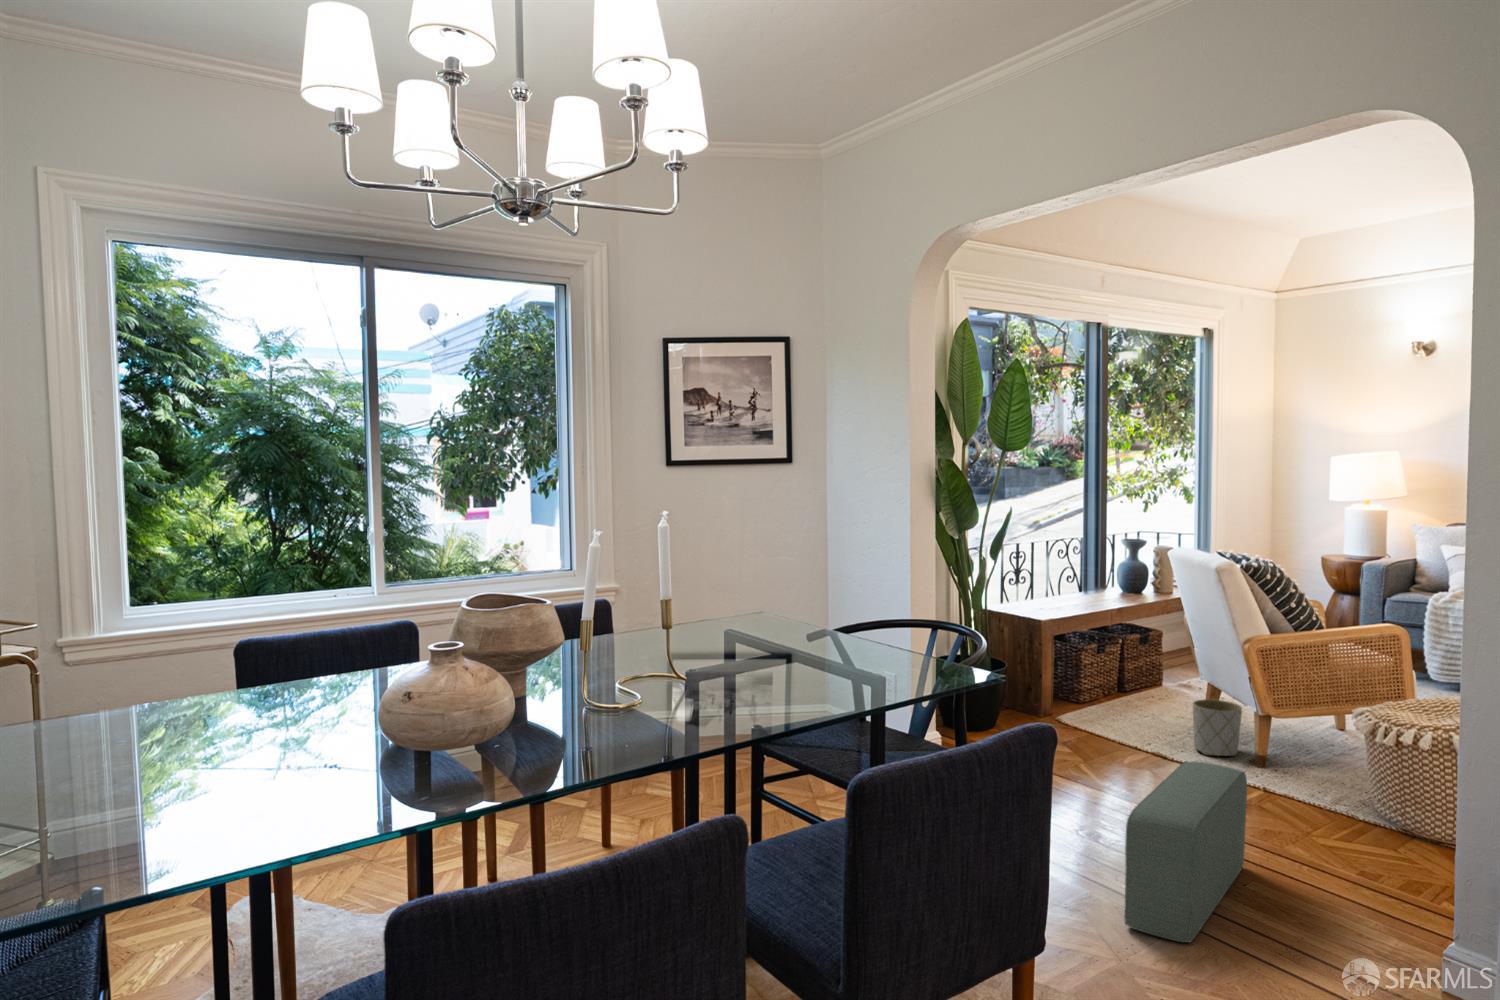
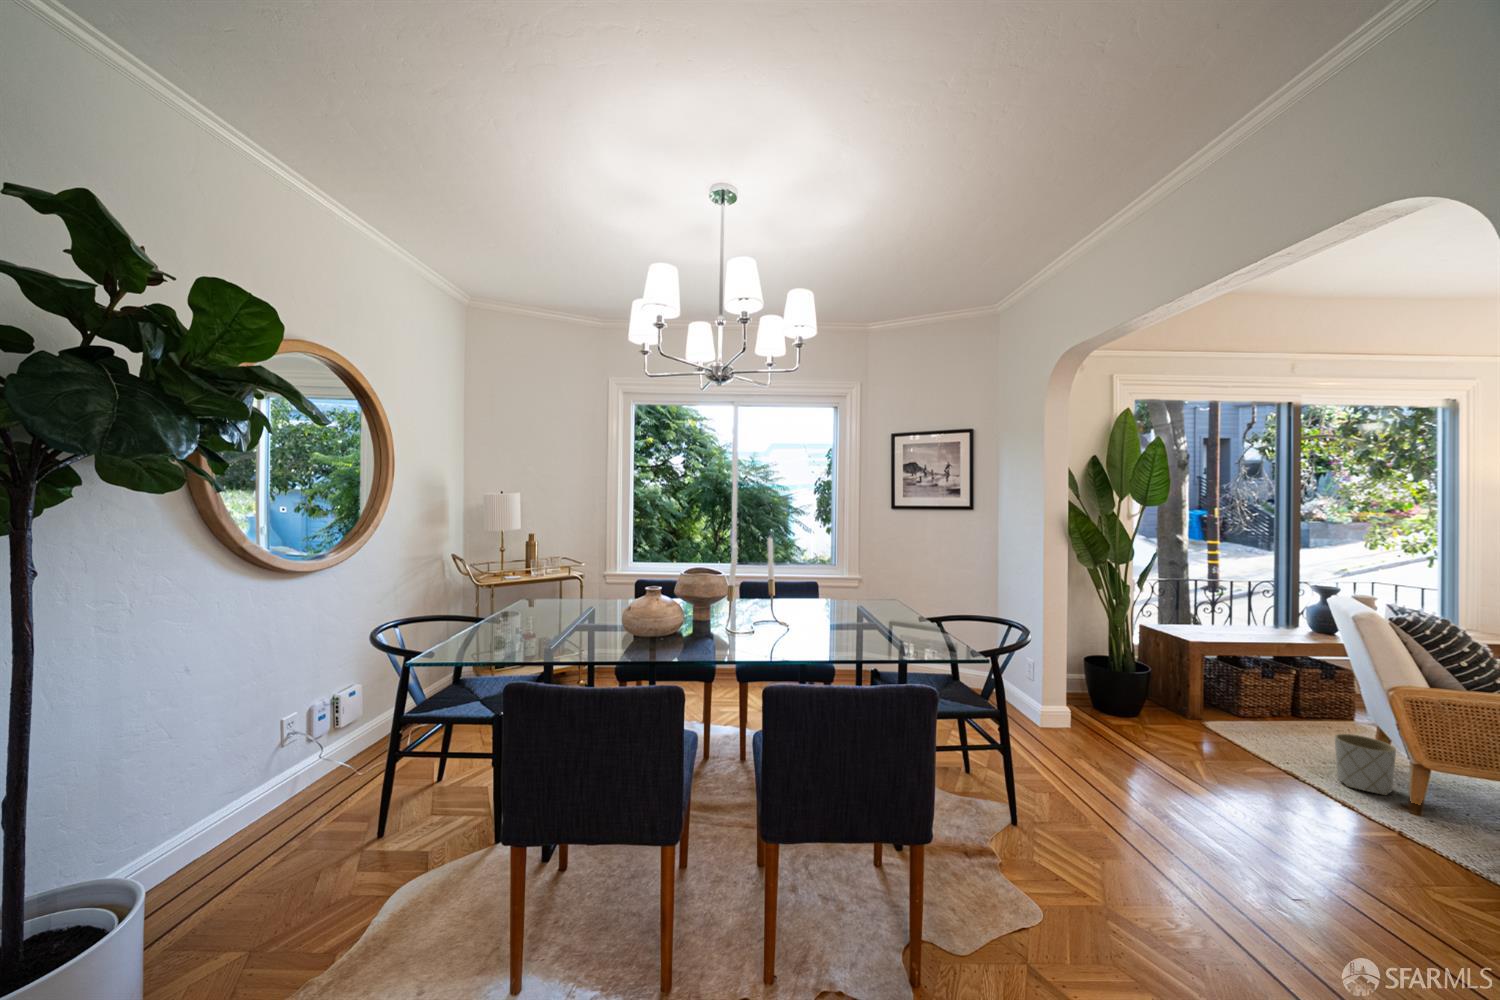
pouf: present [1125,761,1247,942] -> none [1116,779,1306,947]

